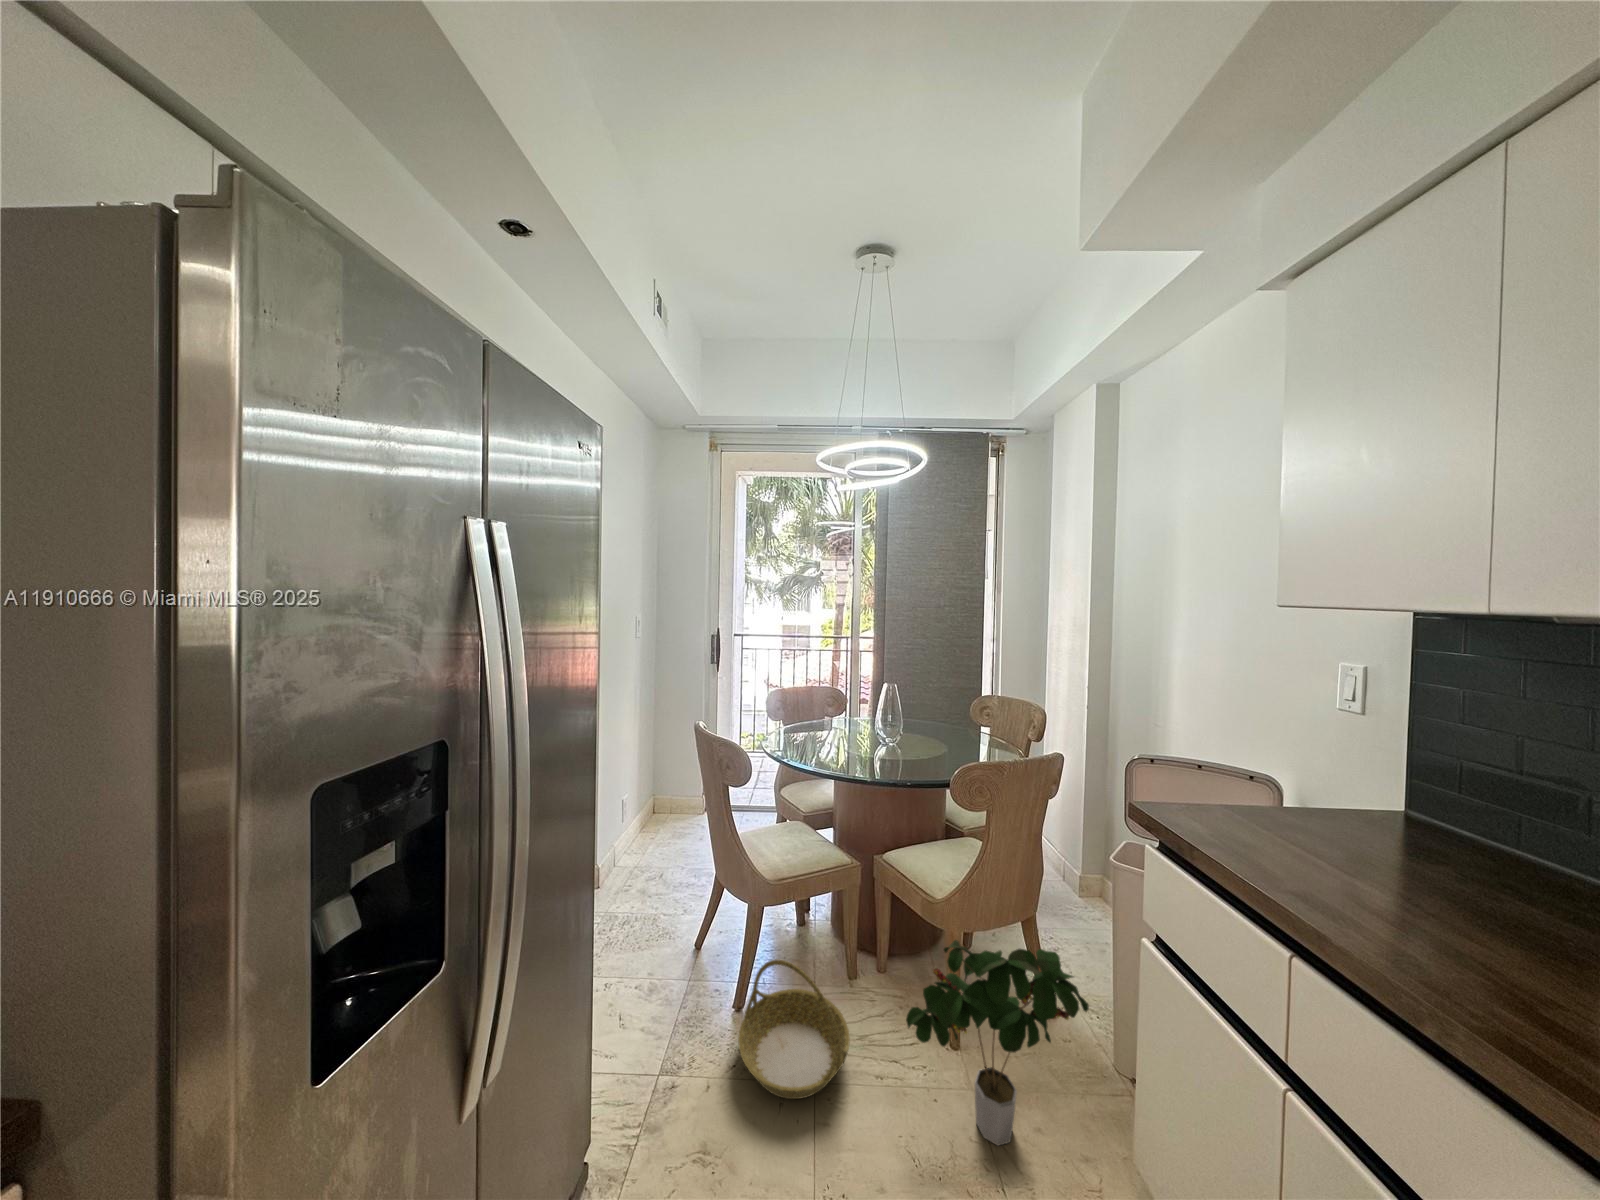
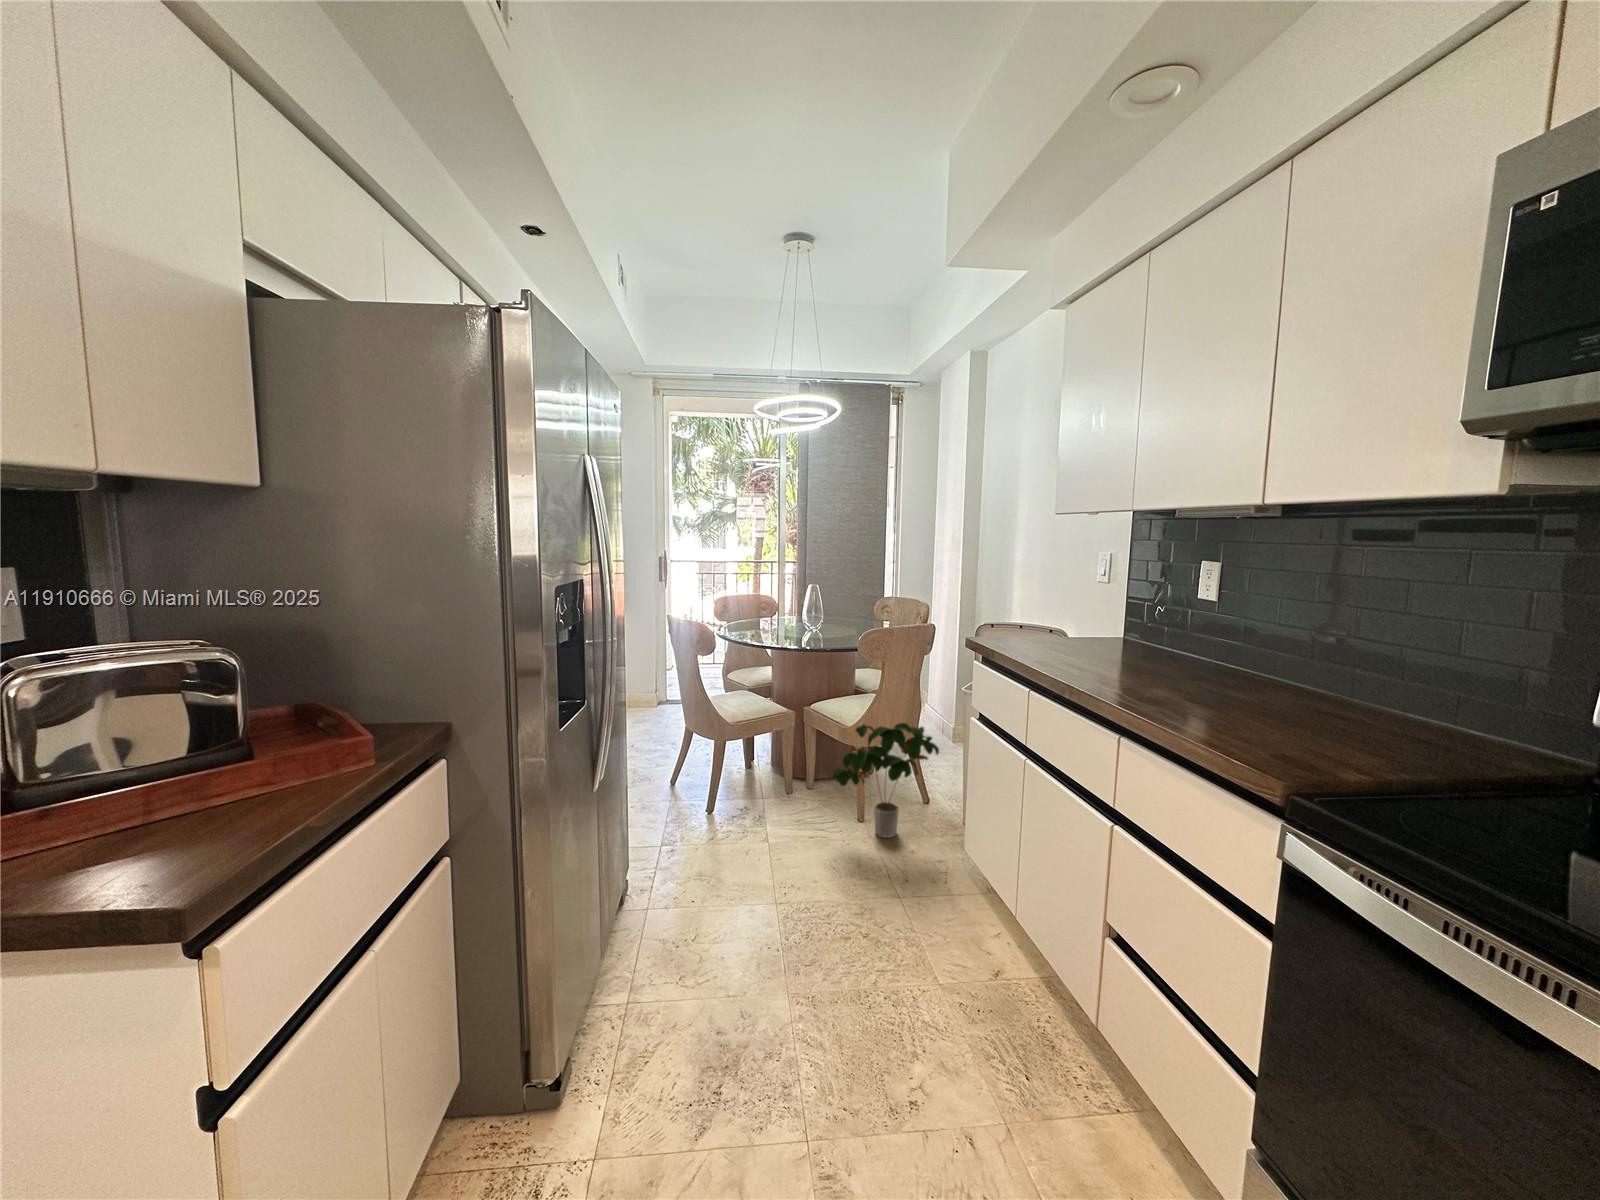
basket: present [738,960,850,1099] -> none [719,759,795,835]

